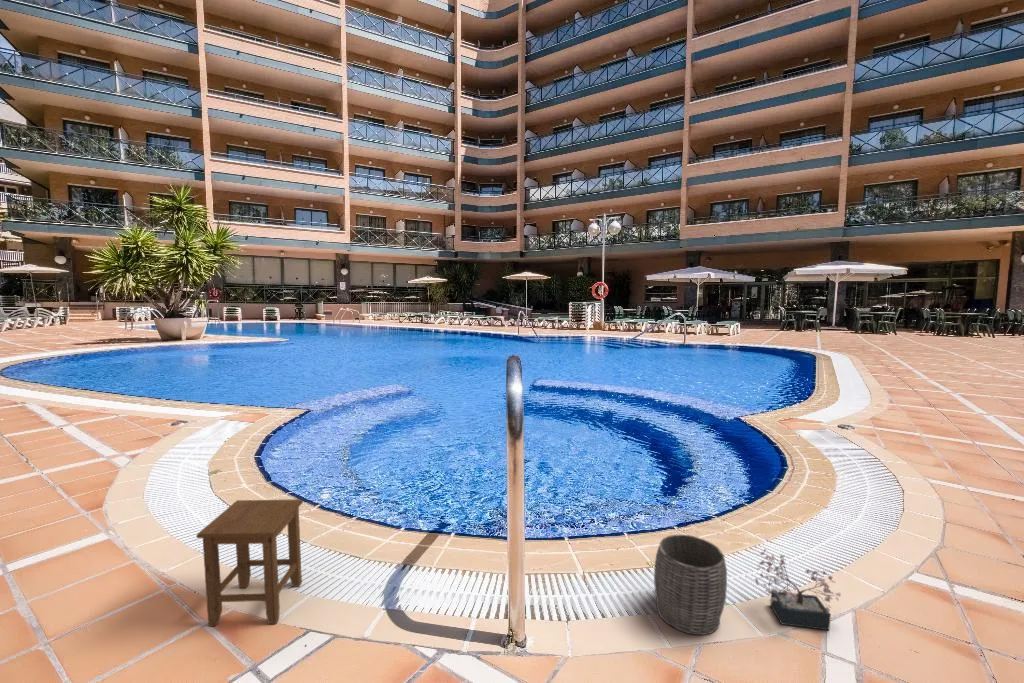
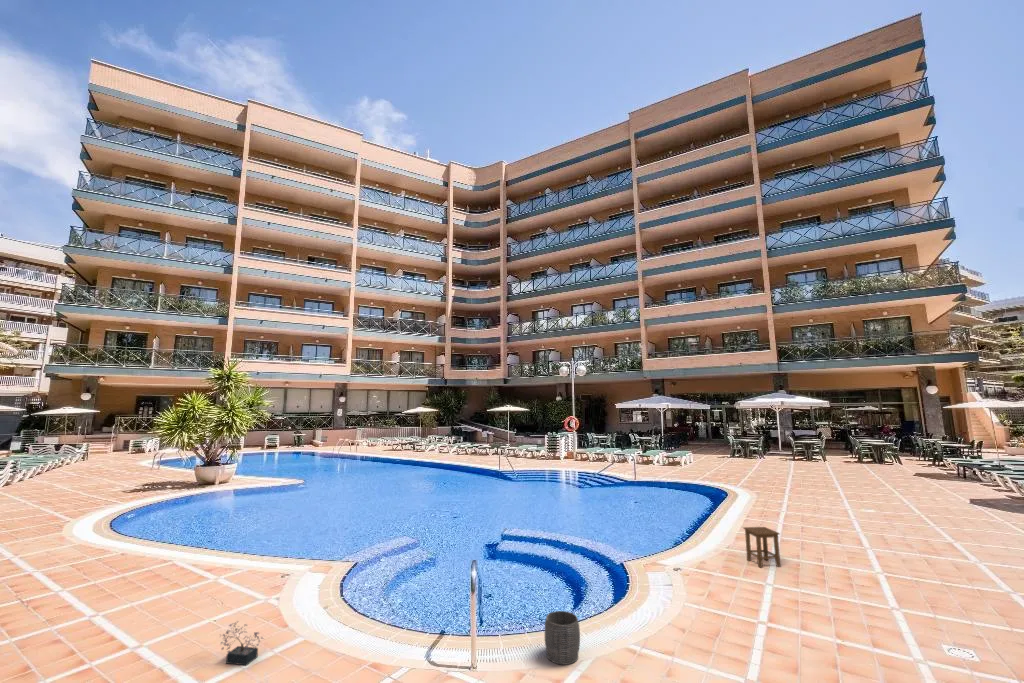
stool: present [197,499,303,626] -> present [744,527,780,568]
decorative plant: present [755,549,841,630] -> present [221,623,263,665]

